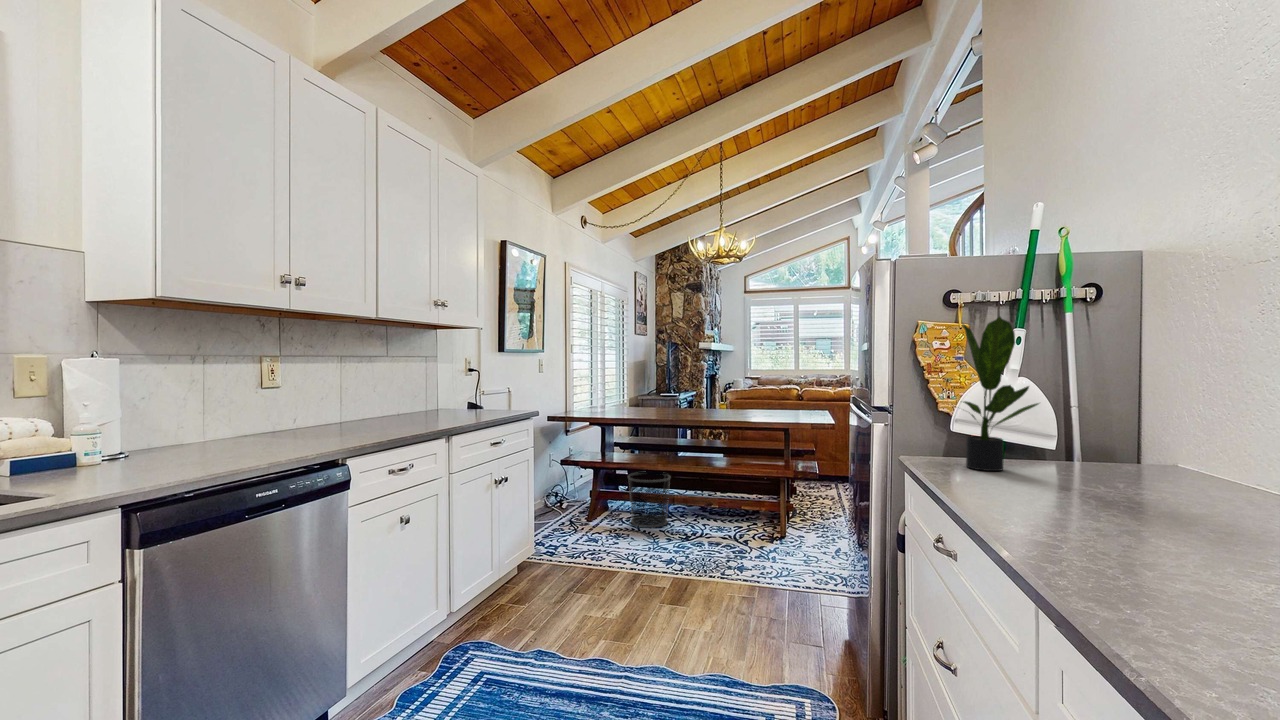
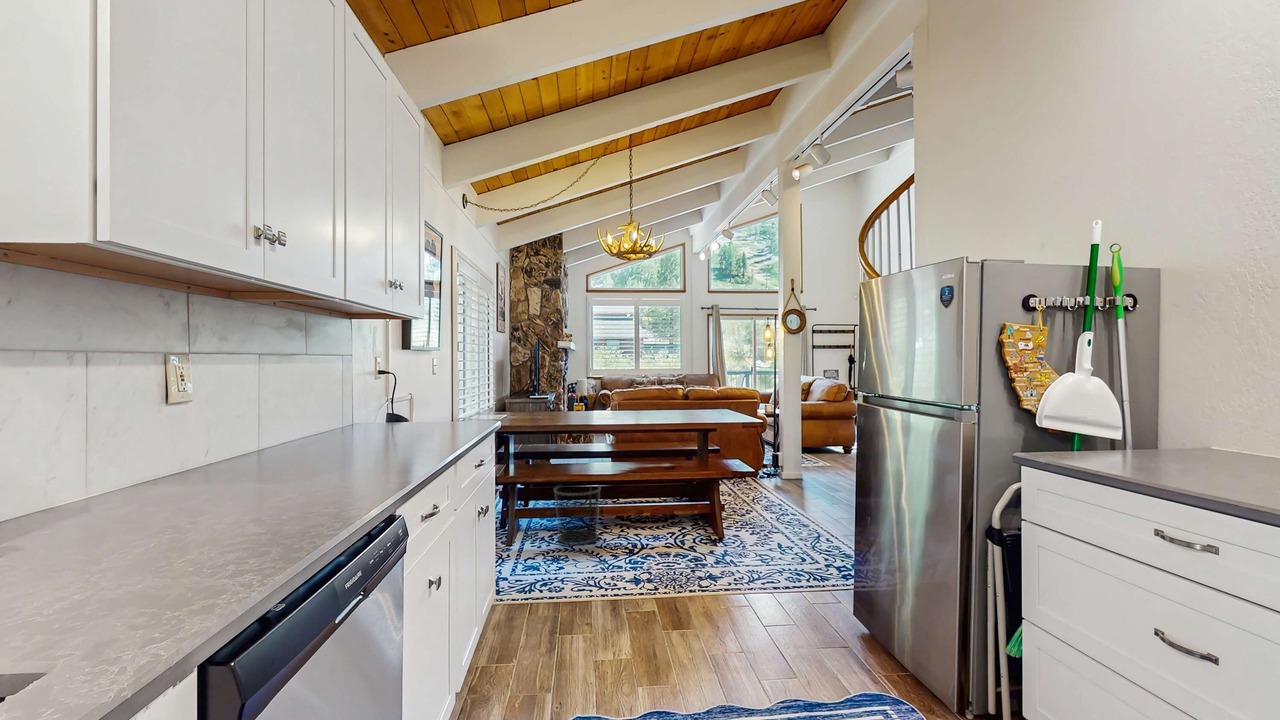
potted plant: present [962,317,1039,471] -> none [1090,320,1207,465]

